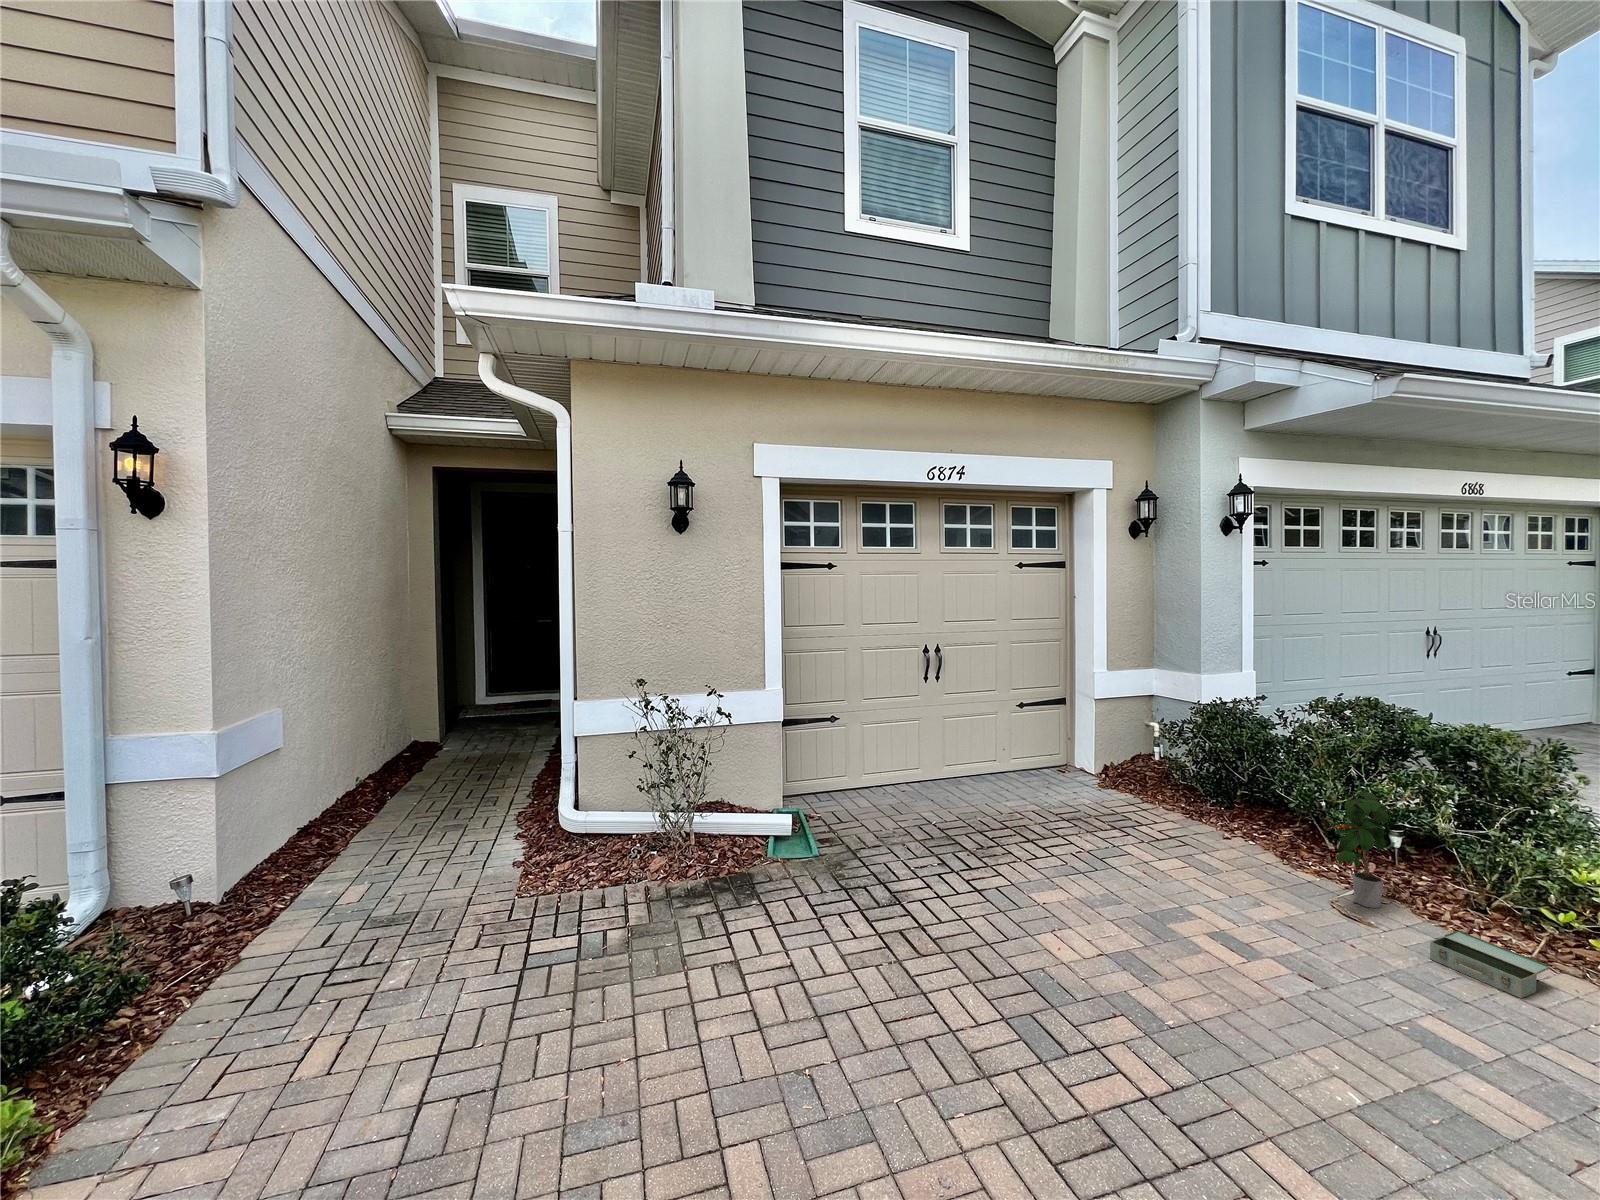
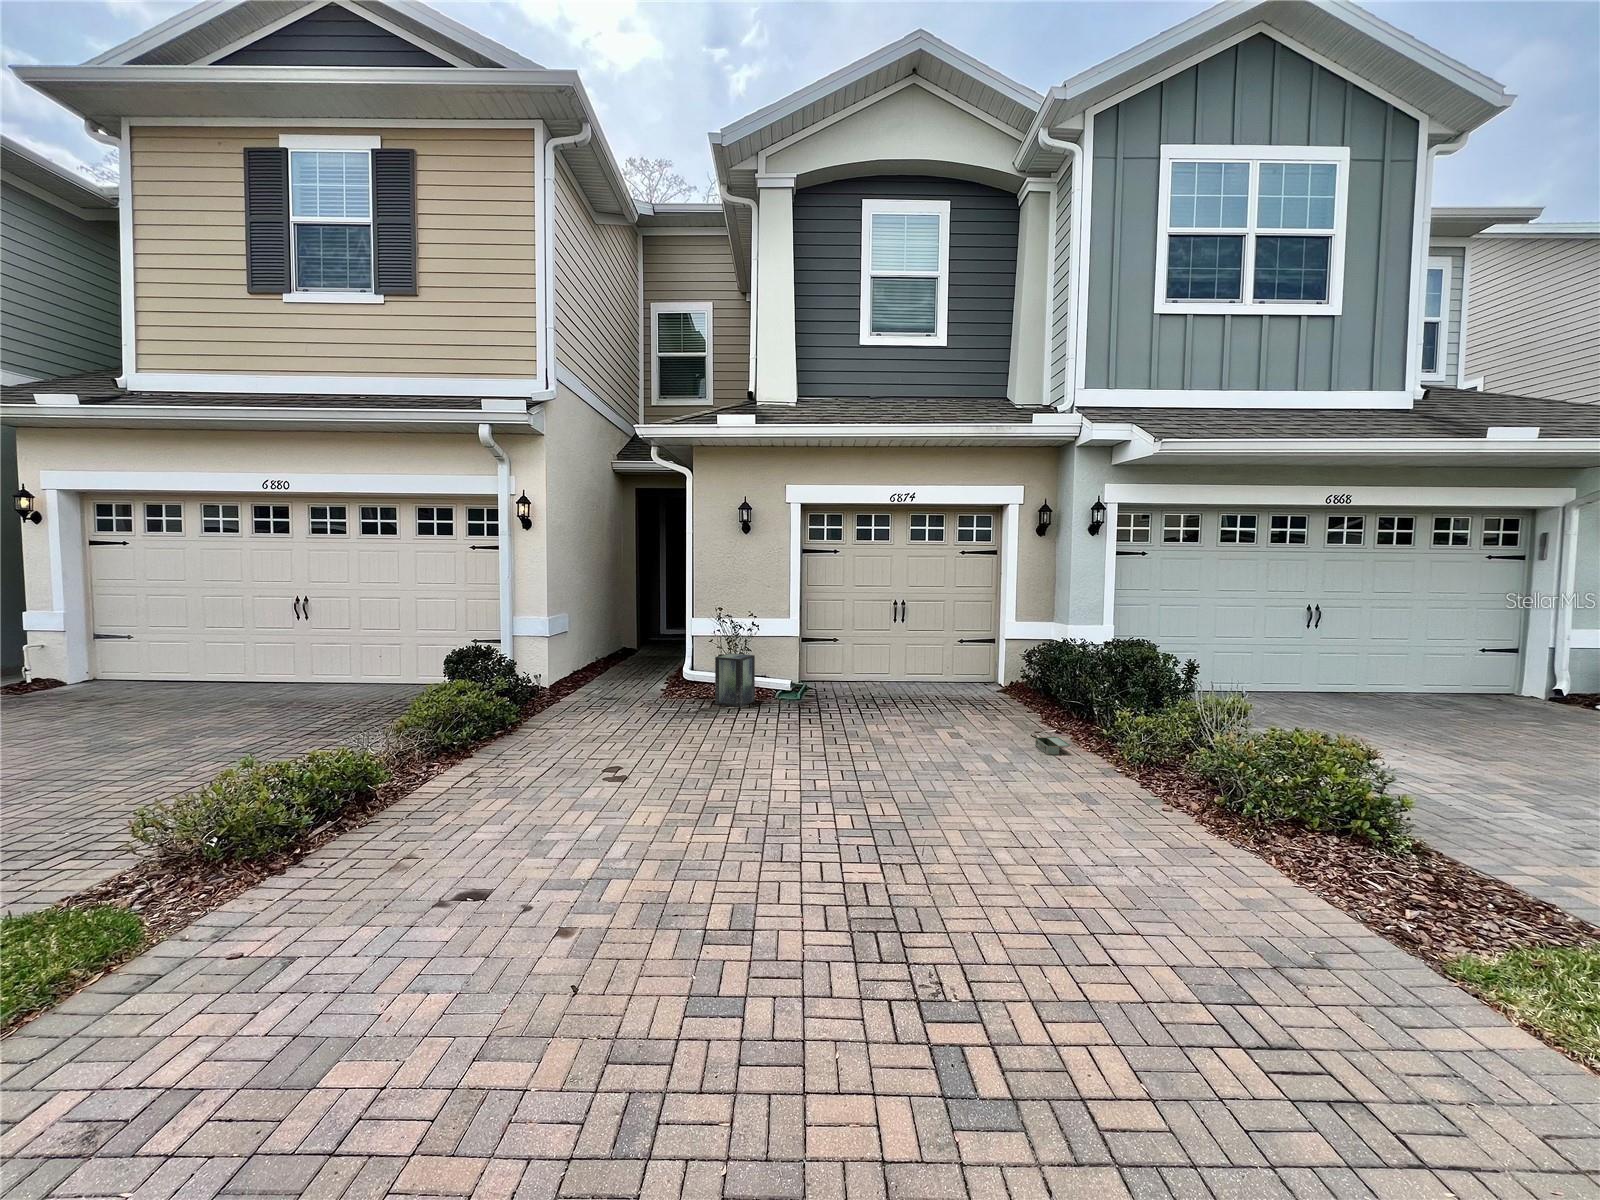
storage box: none [647,775,726,900] -> present [715,653,755,707]
potted plant: present [1333,792,1393,908] -> none [1027,679,1074,736]

